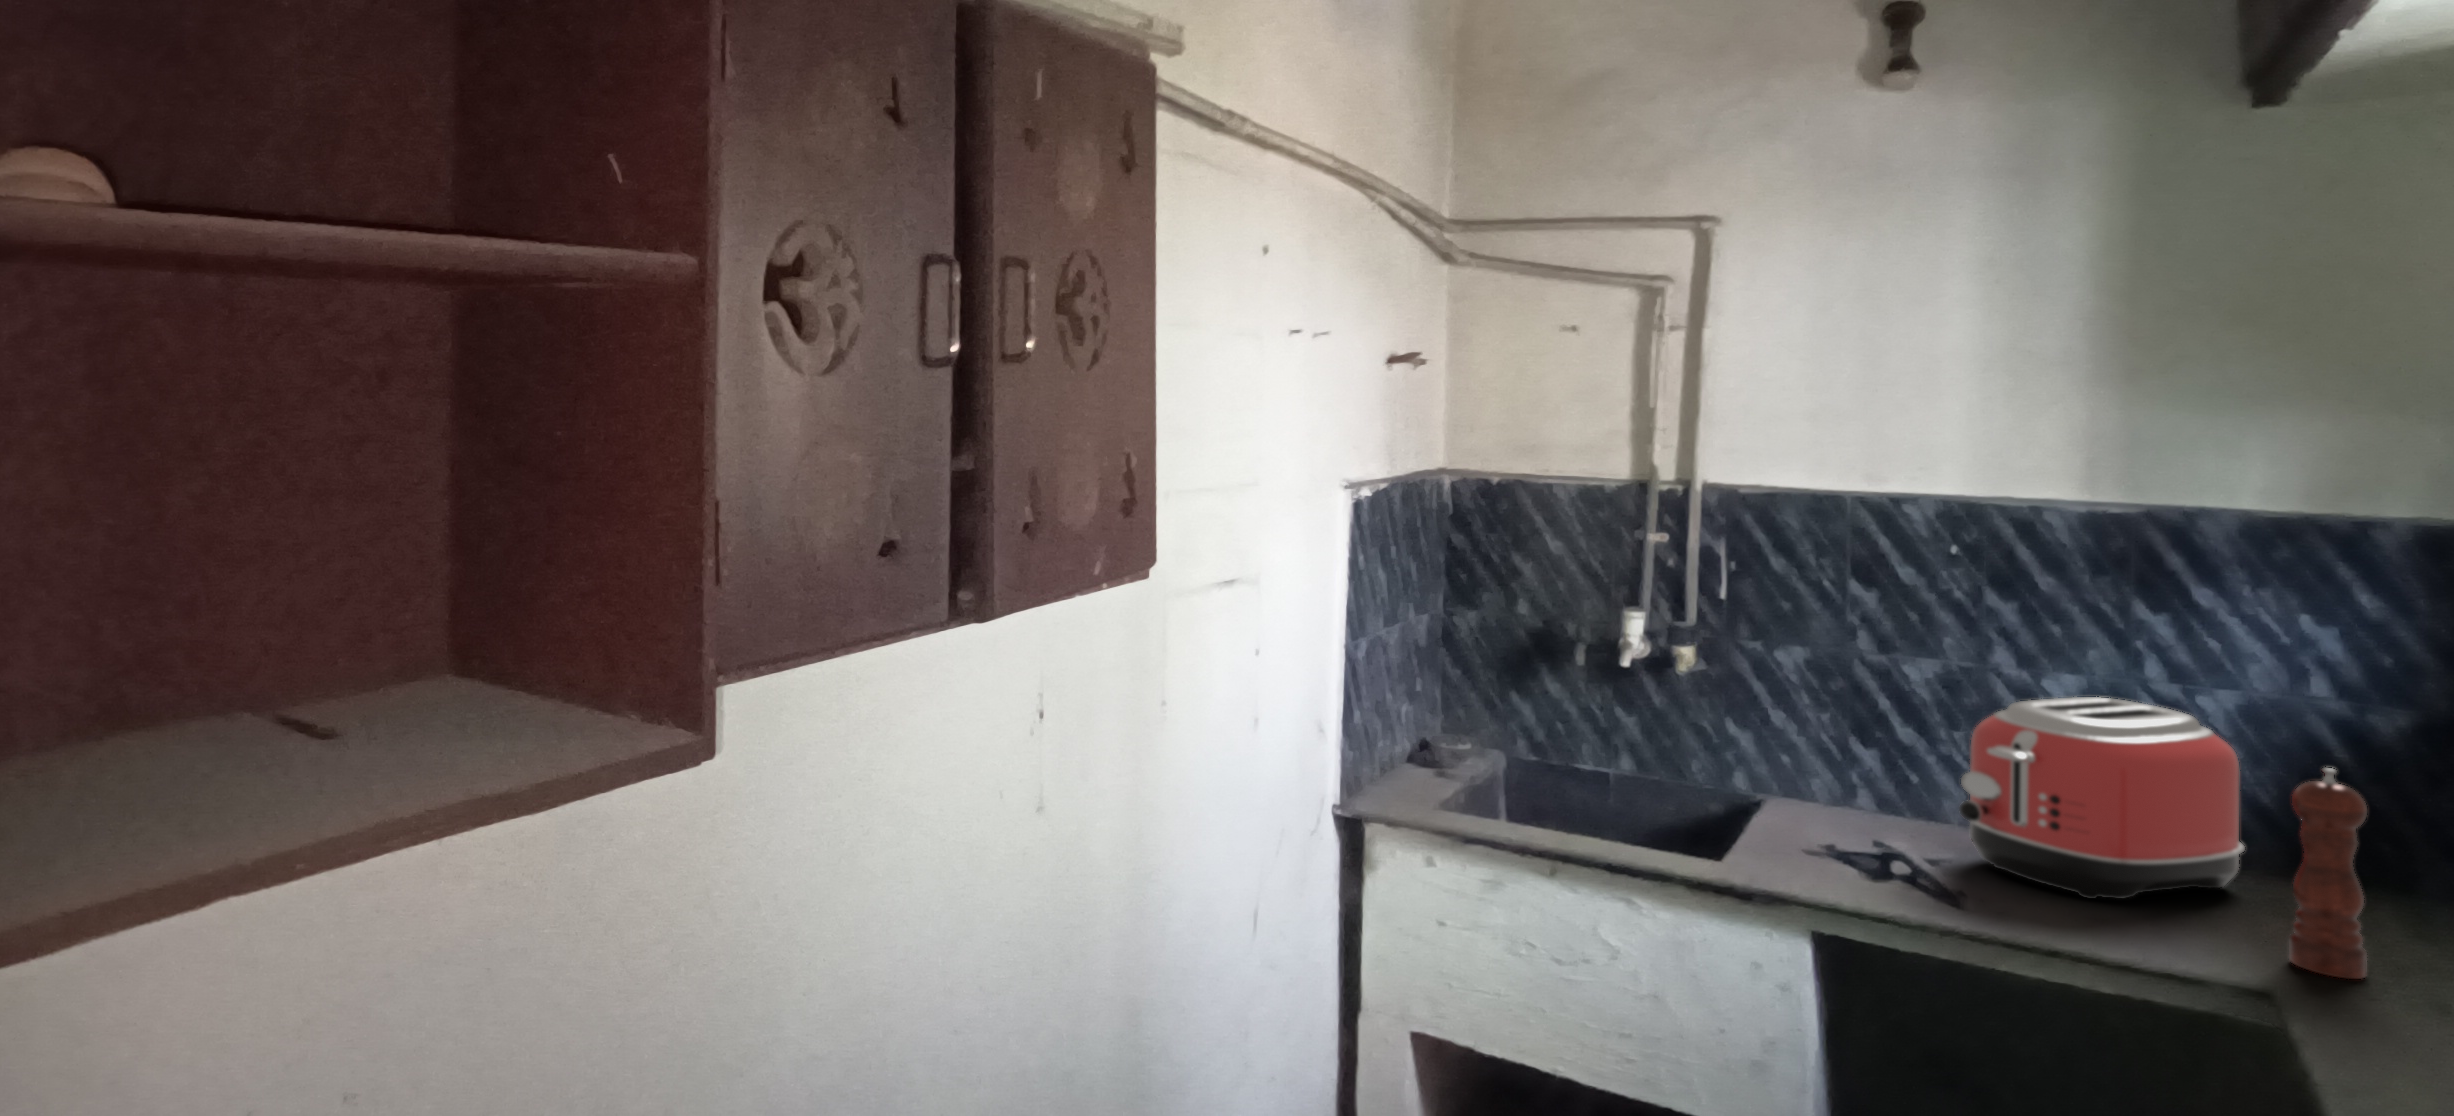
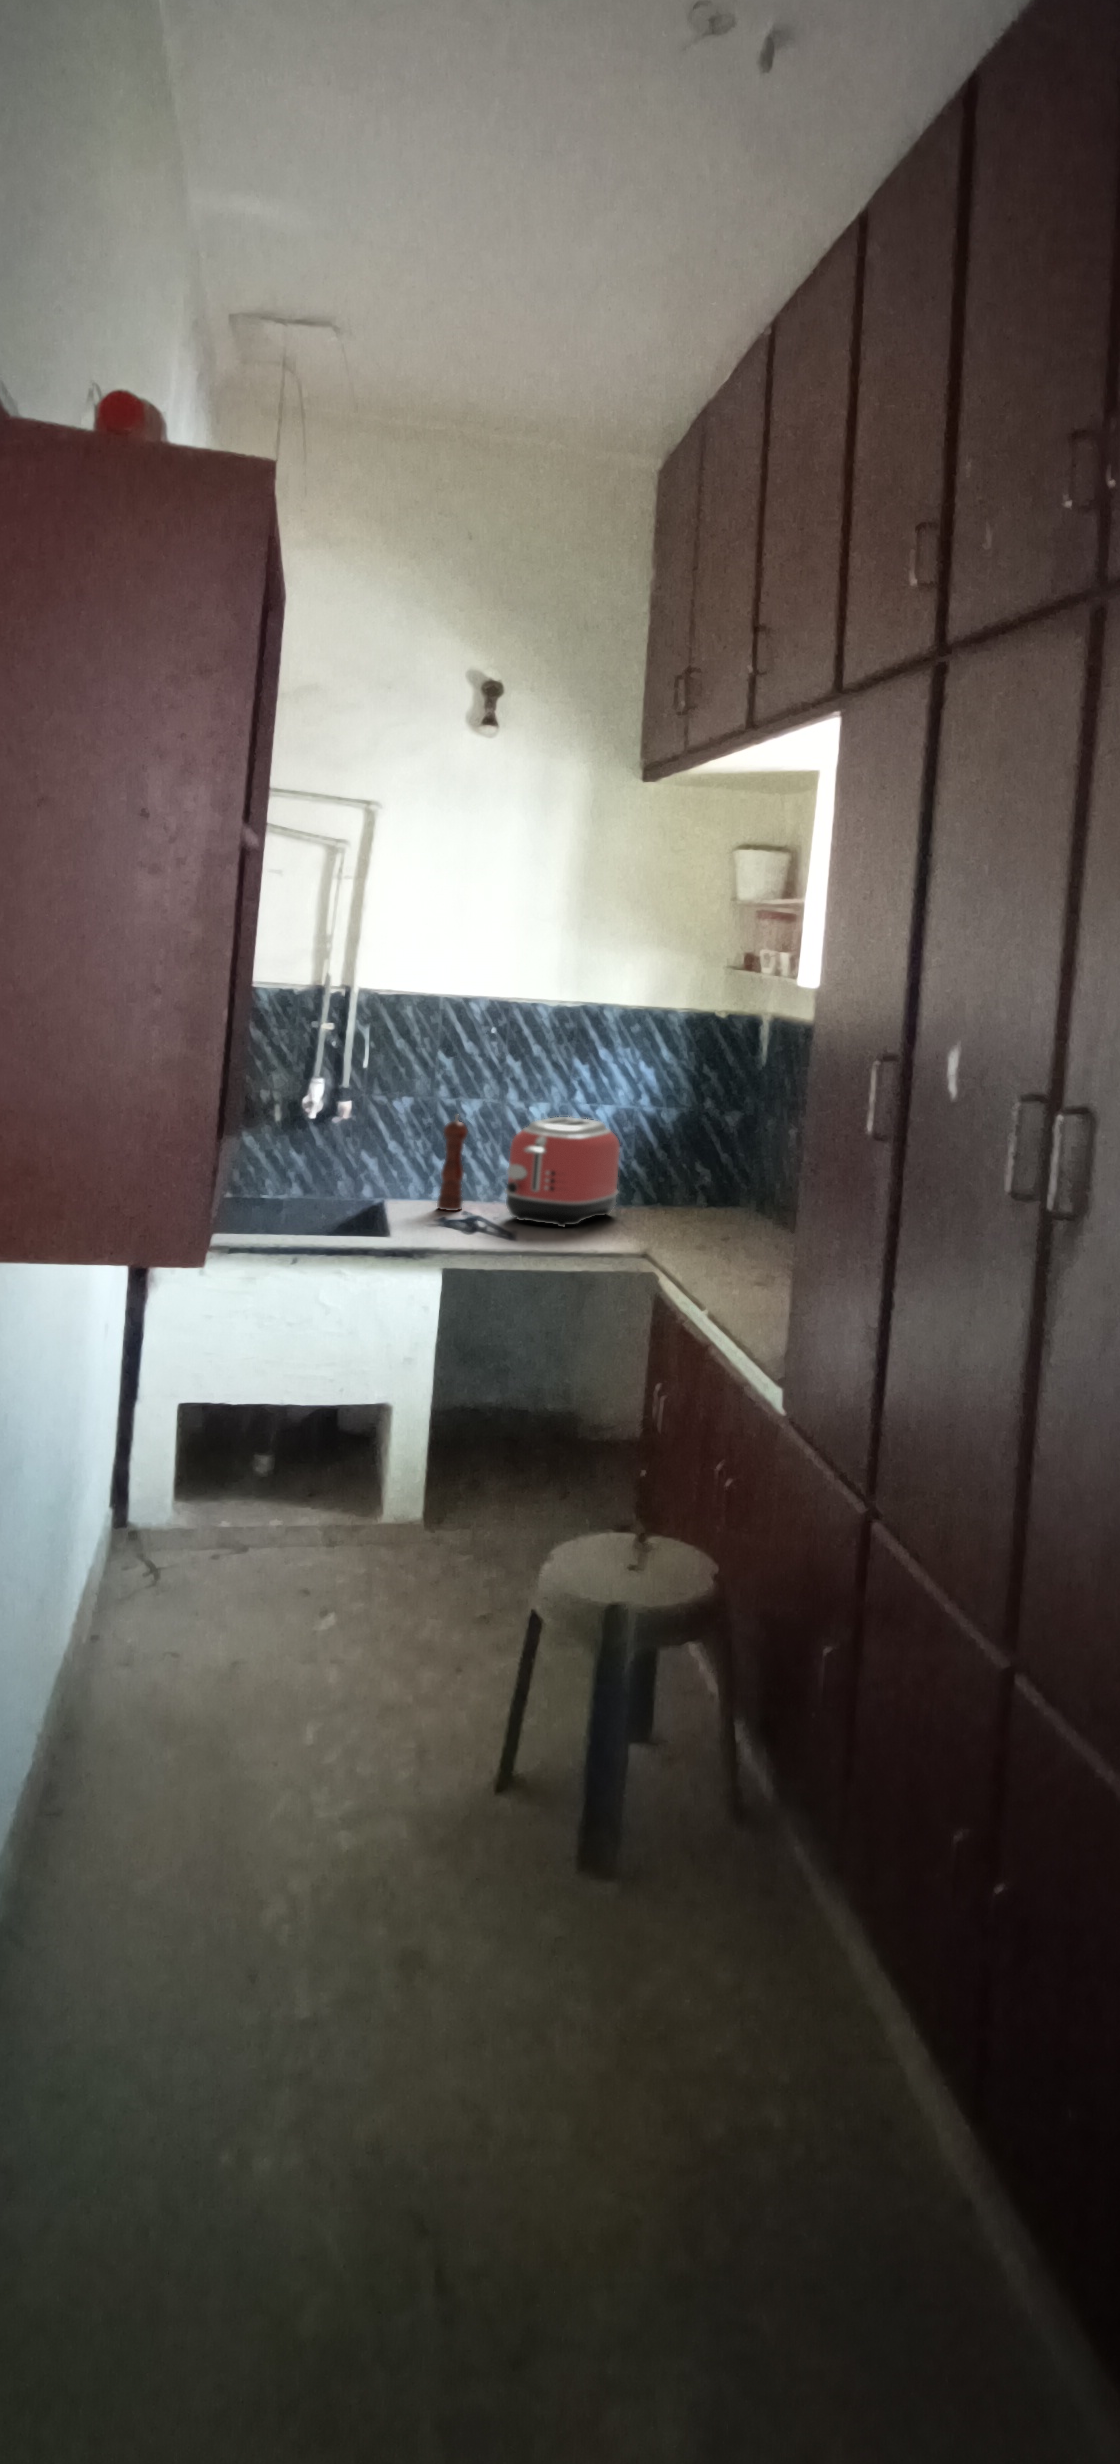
pepper mill: present [2289,768,2367,979] -> present [437,1116,468,1211]

